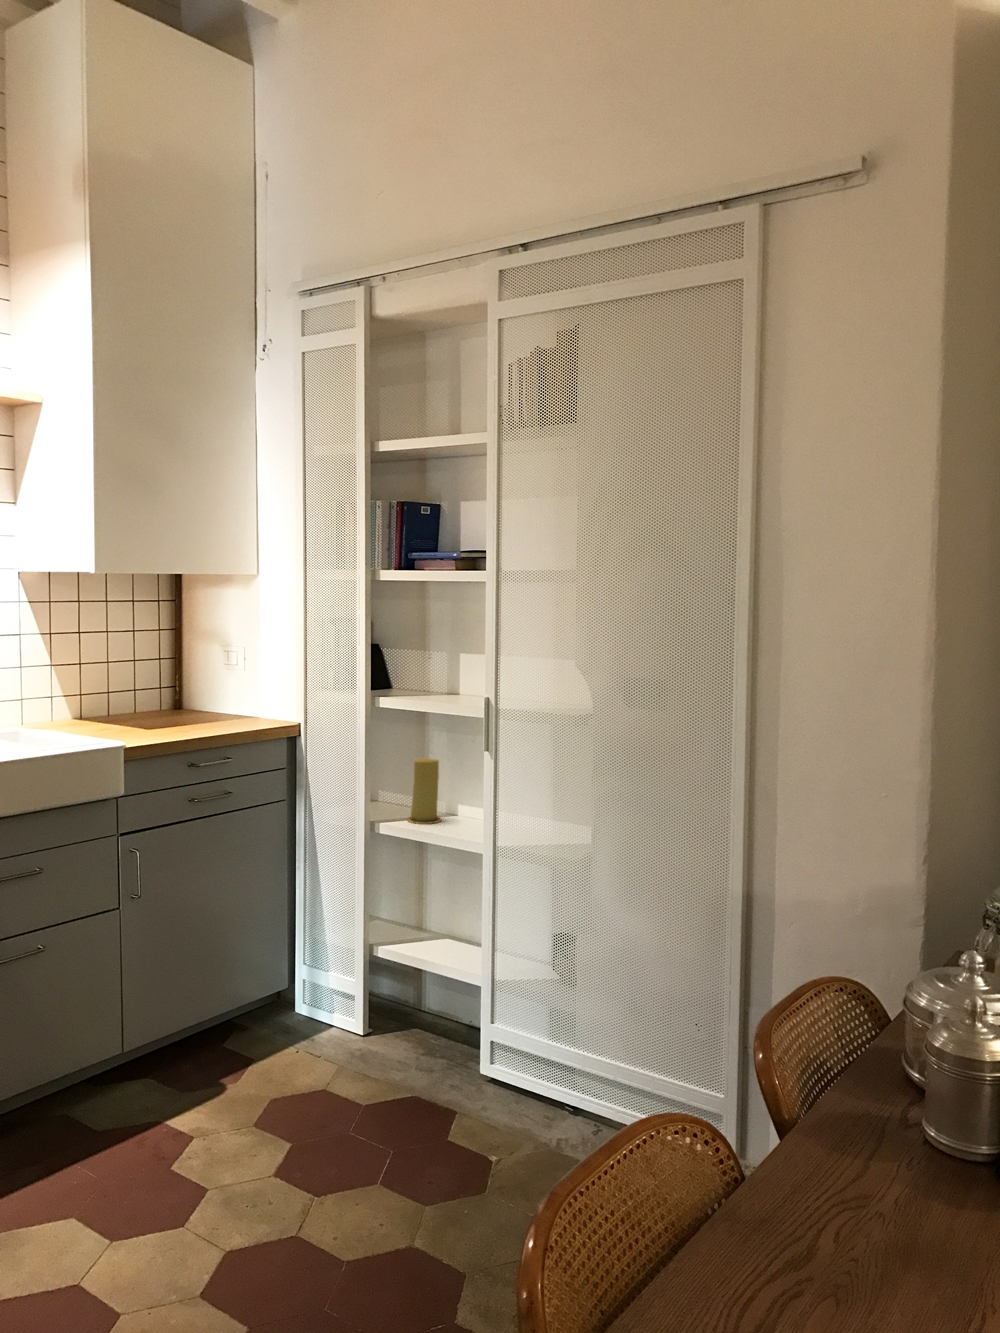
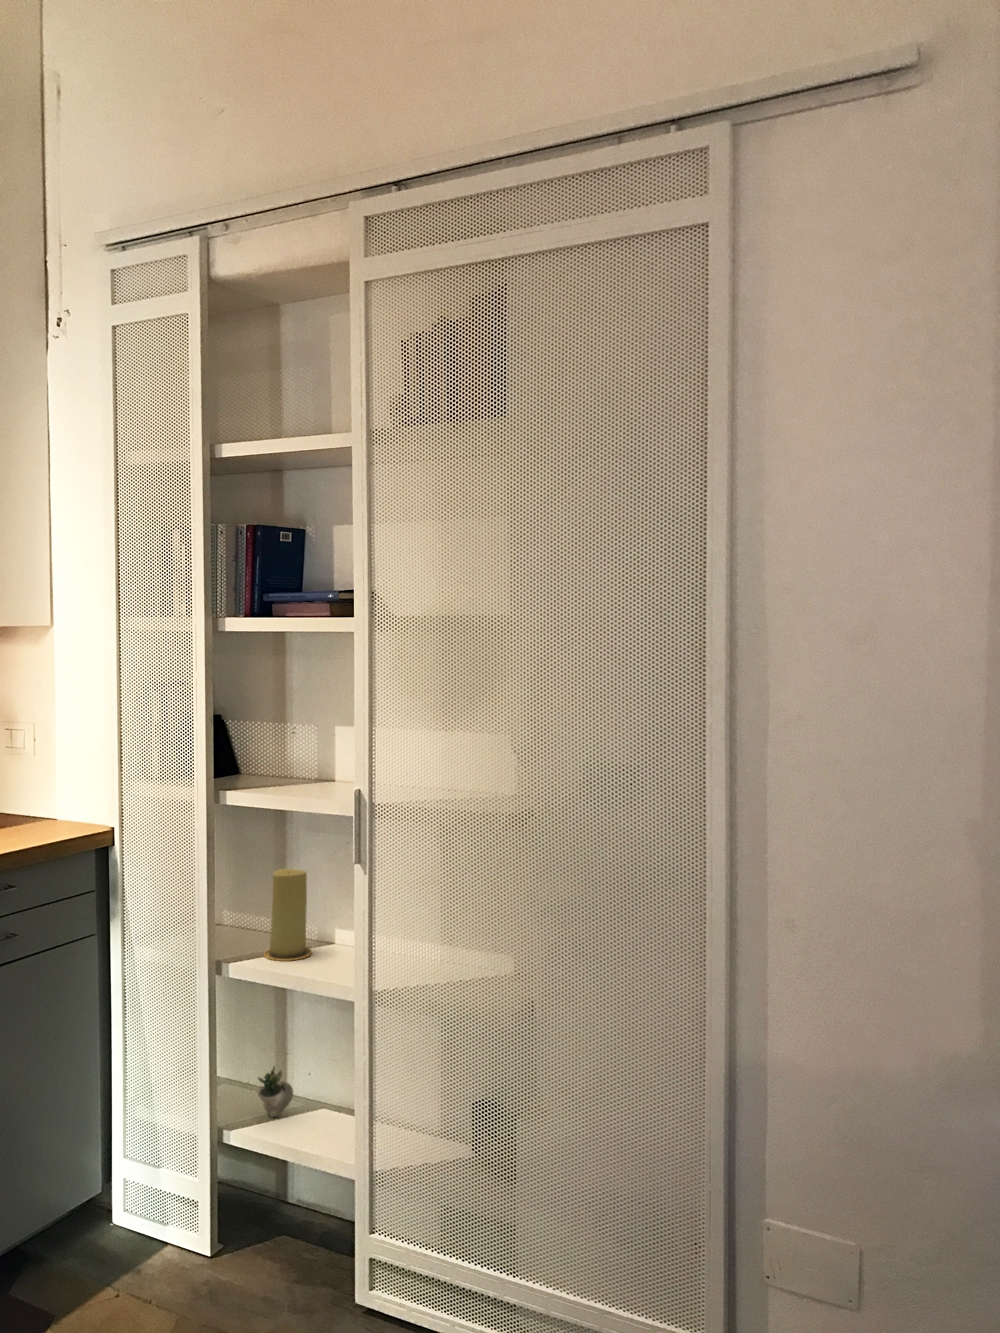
succulent plant: none [400,901,440,939] -> present [258,1066,293,1117]

